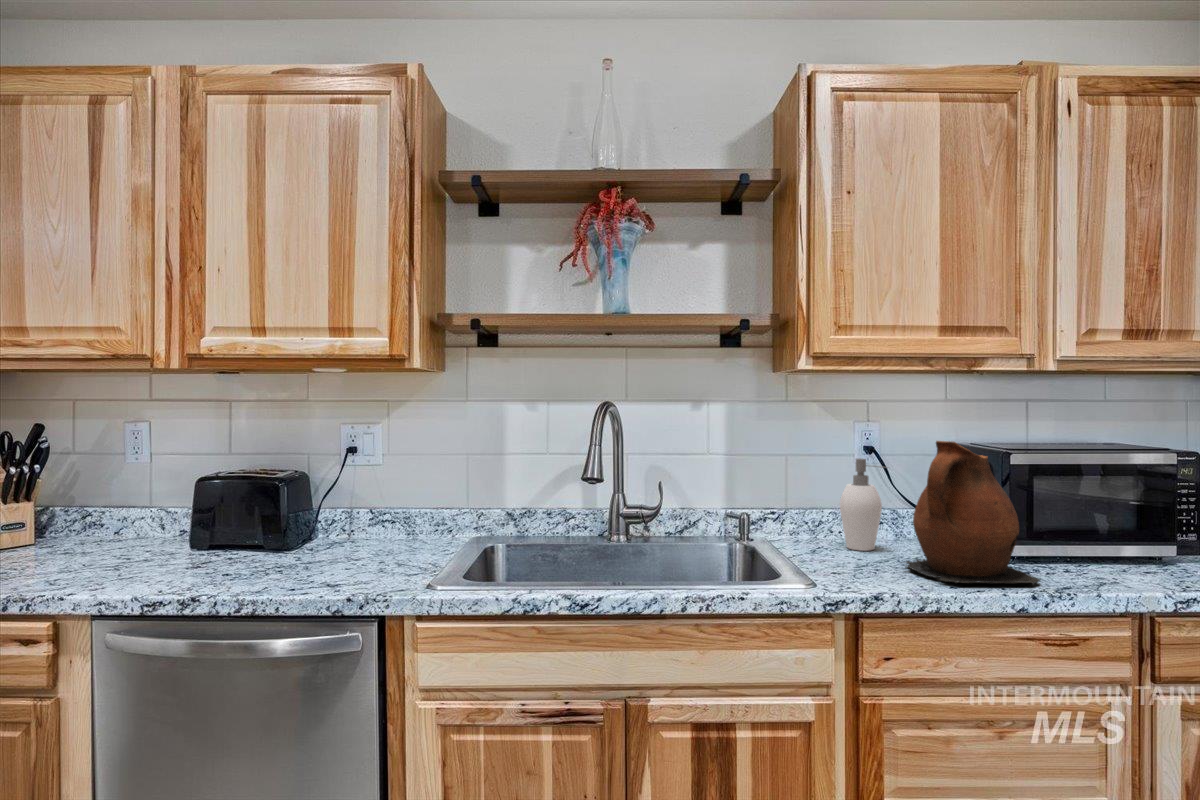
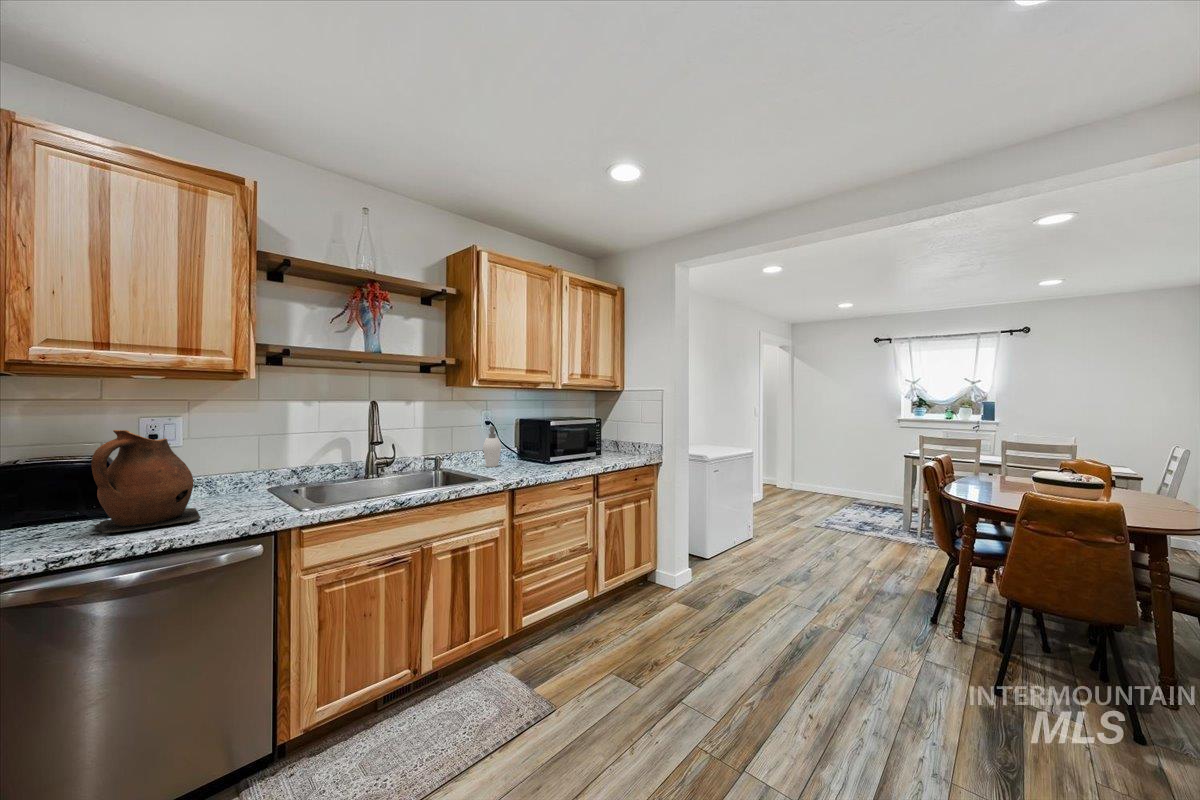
ceramic pitcher: present [901,441,1040,585] -> present [91,430,201,533]

